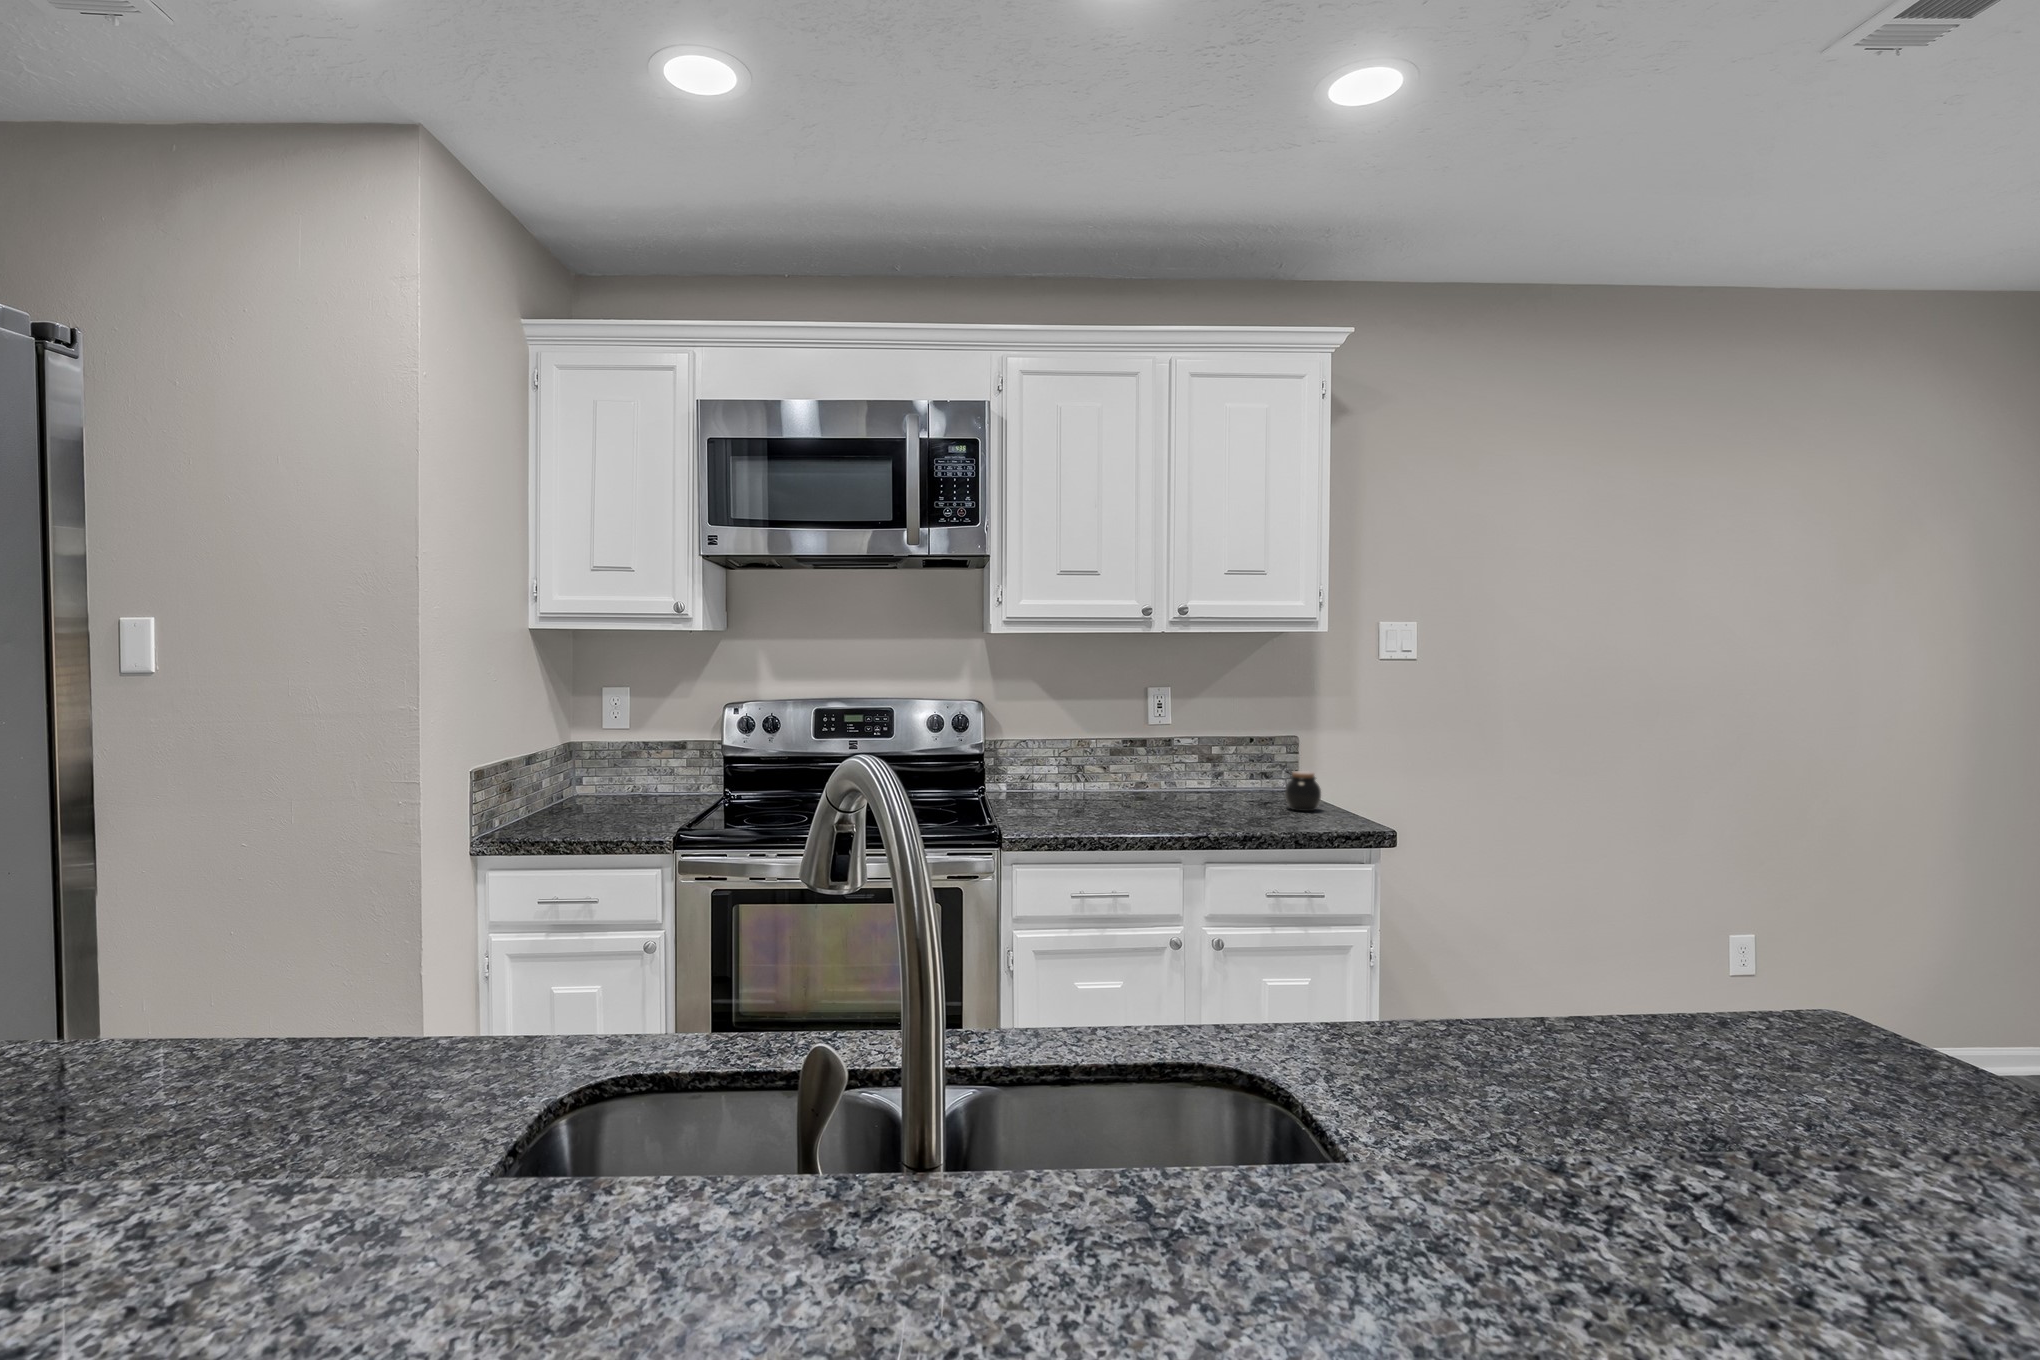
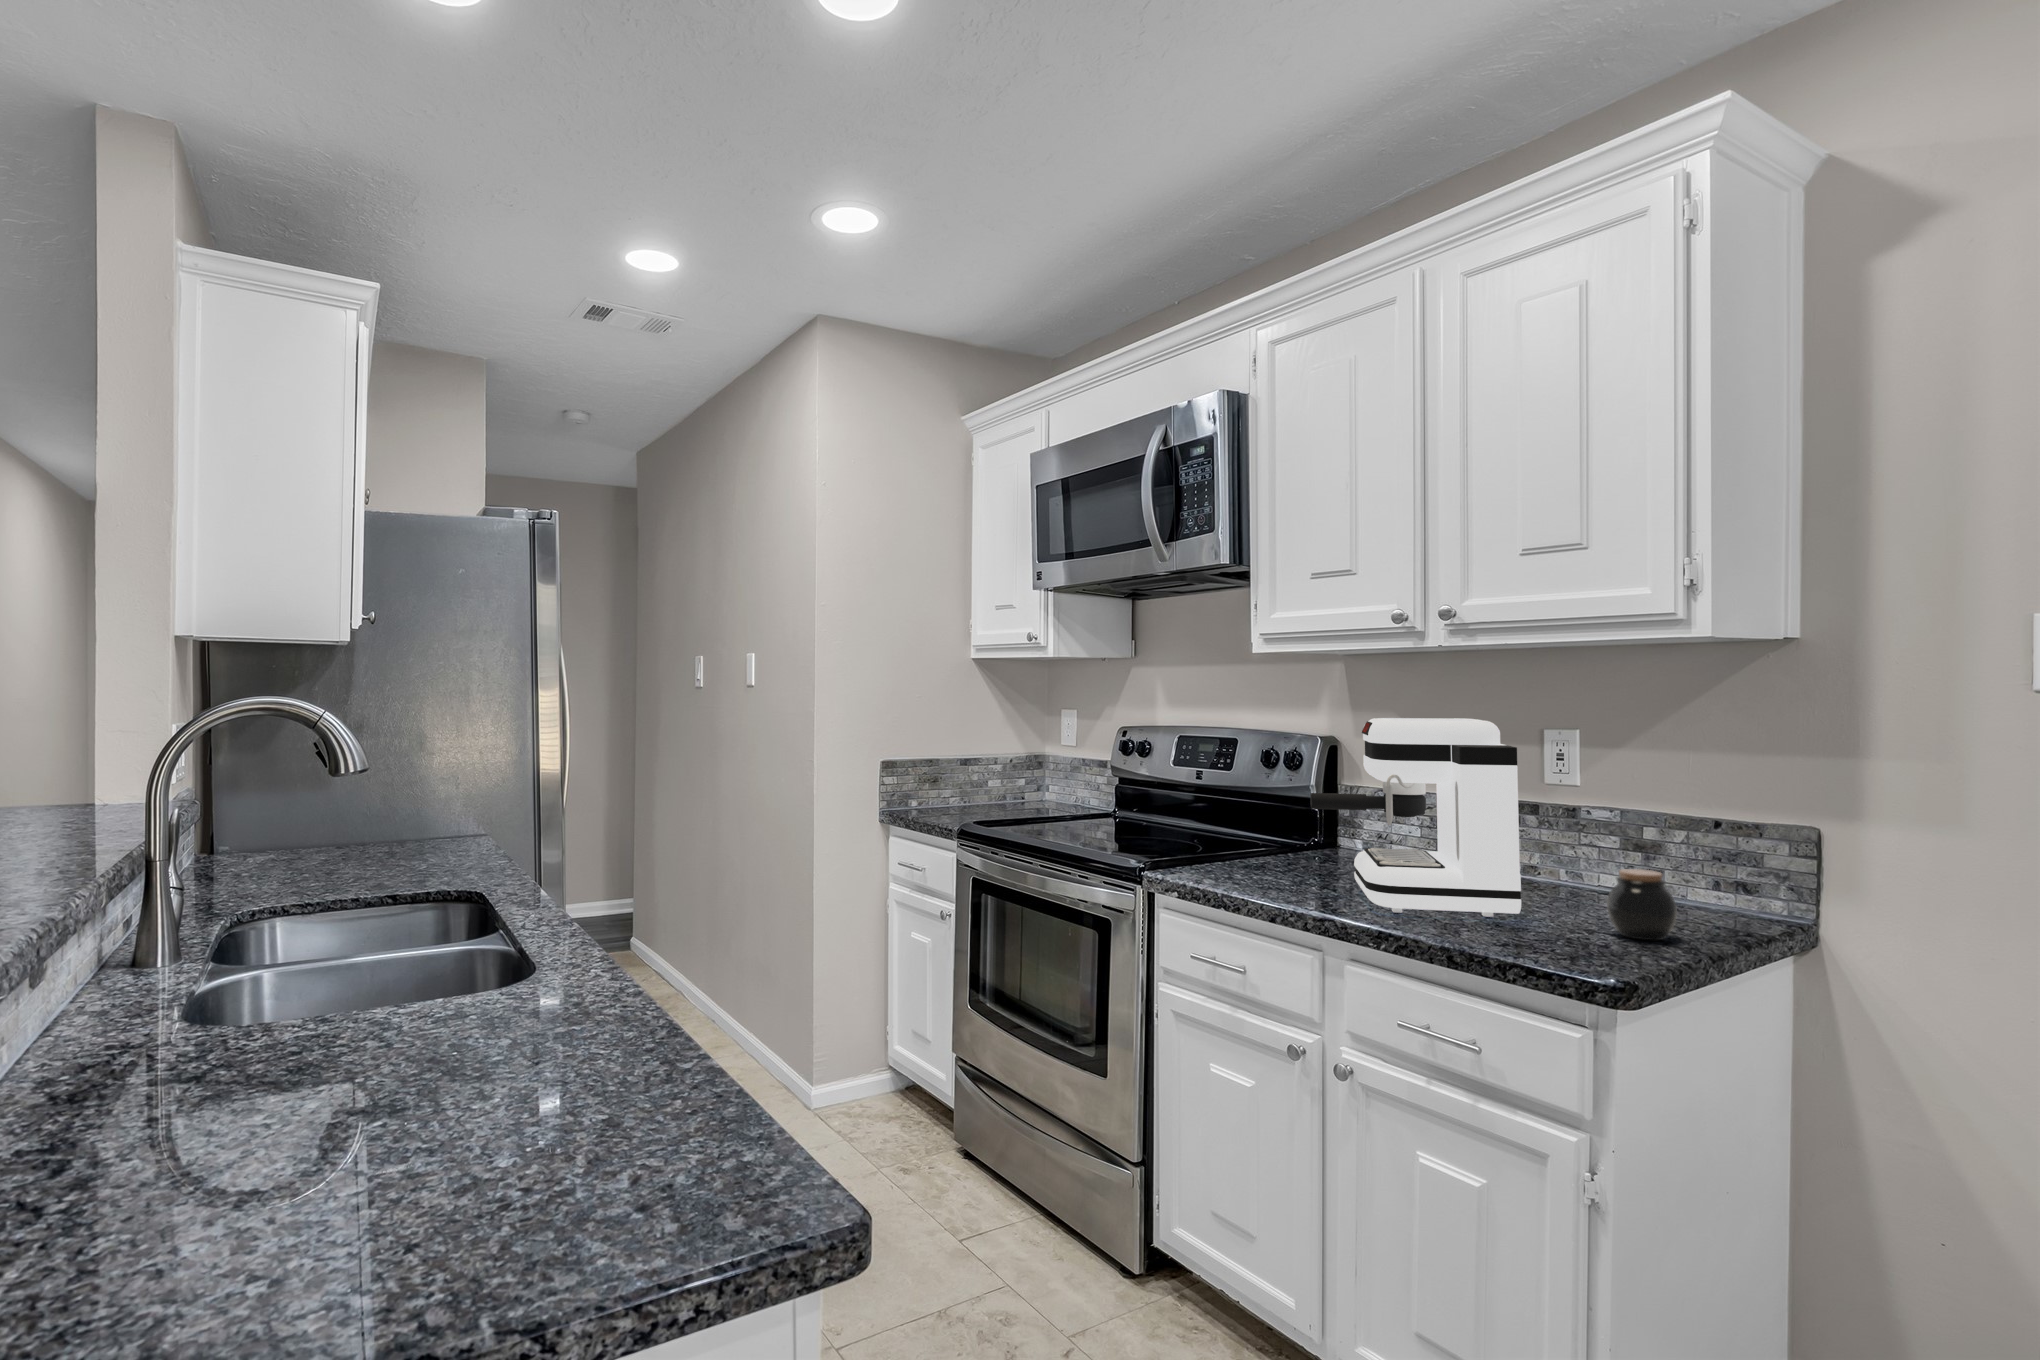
coffee maker: none [1133,686,1258,824] -> present [1310,718,1521,917]

